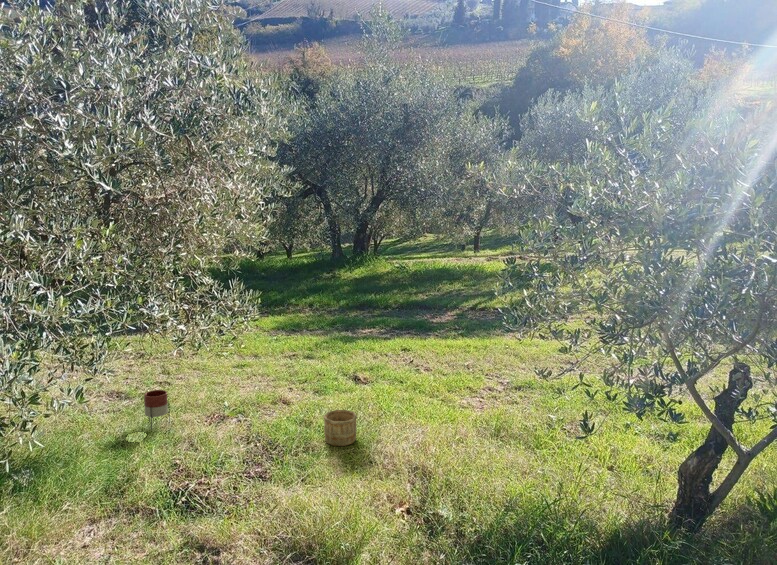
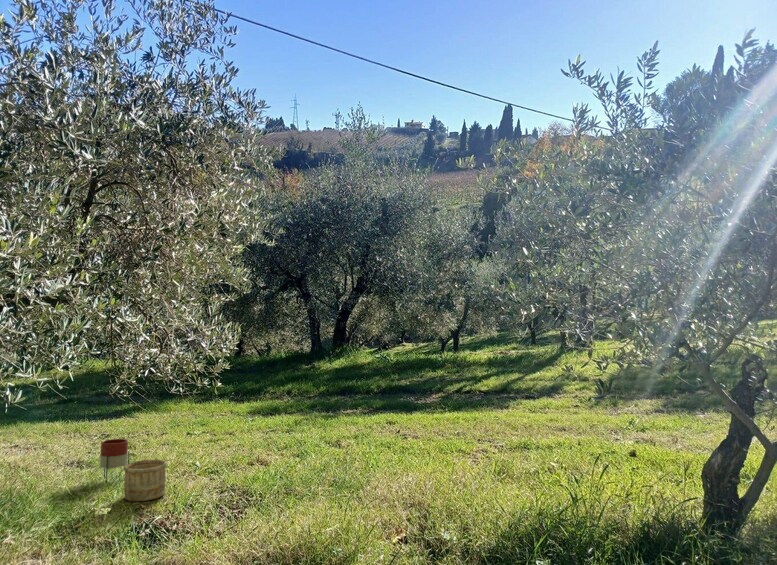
wooden bucket: present [323,410,357,446] -> present [124,460,167,501]

